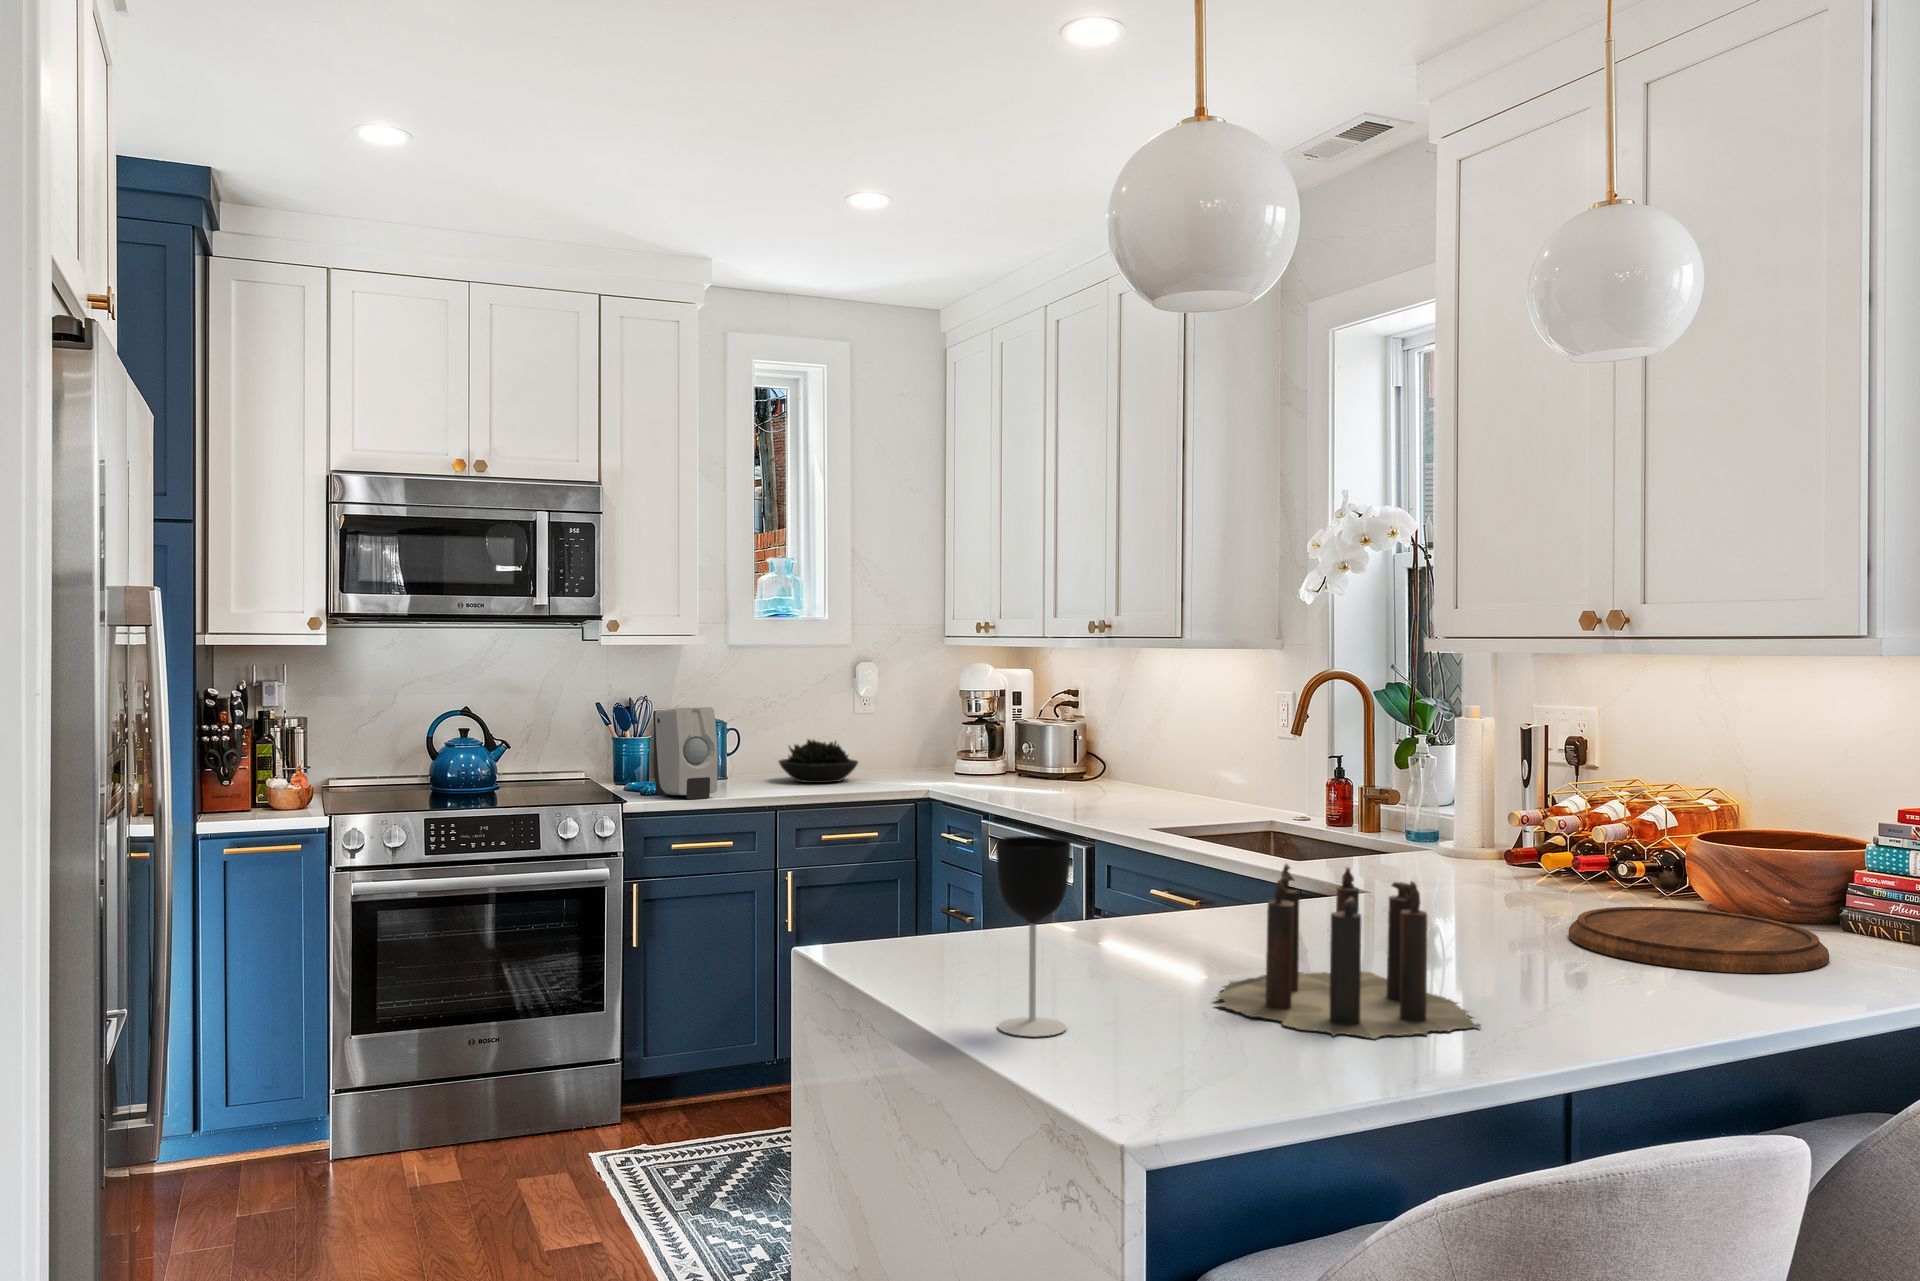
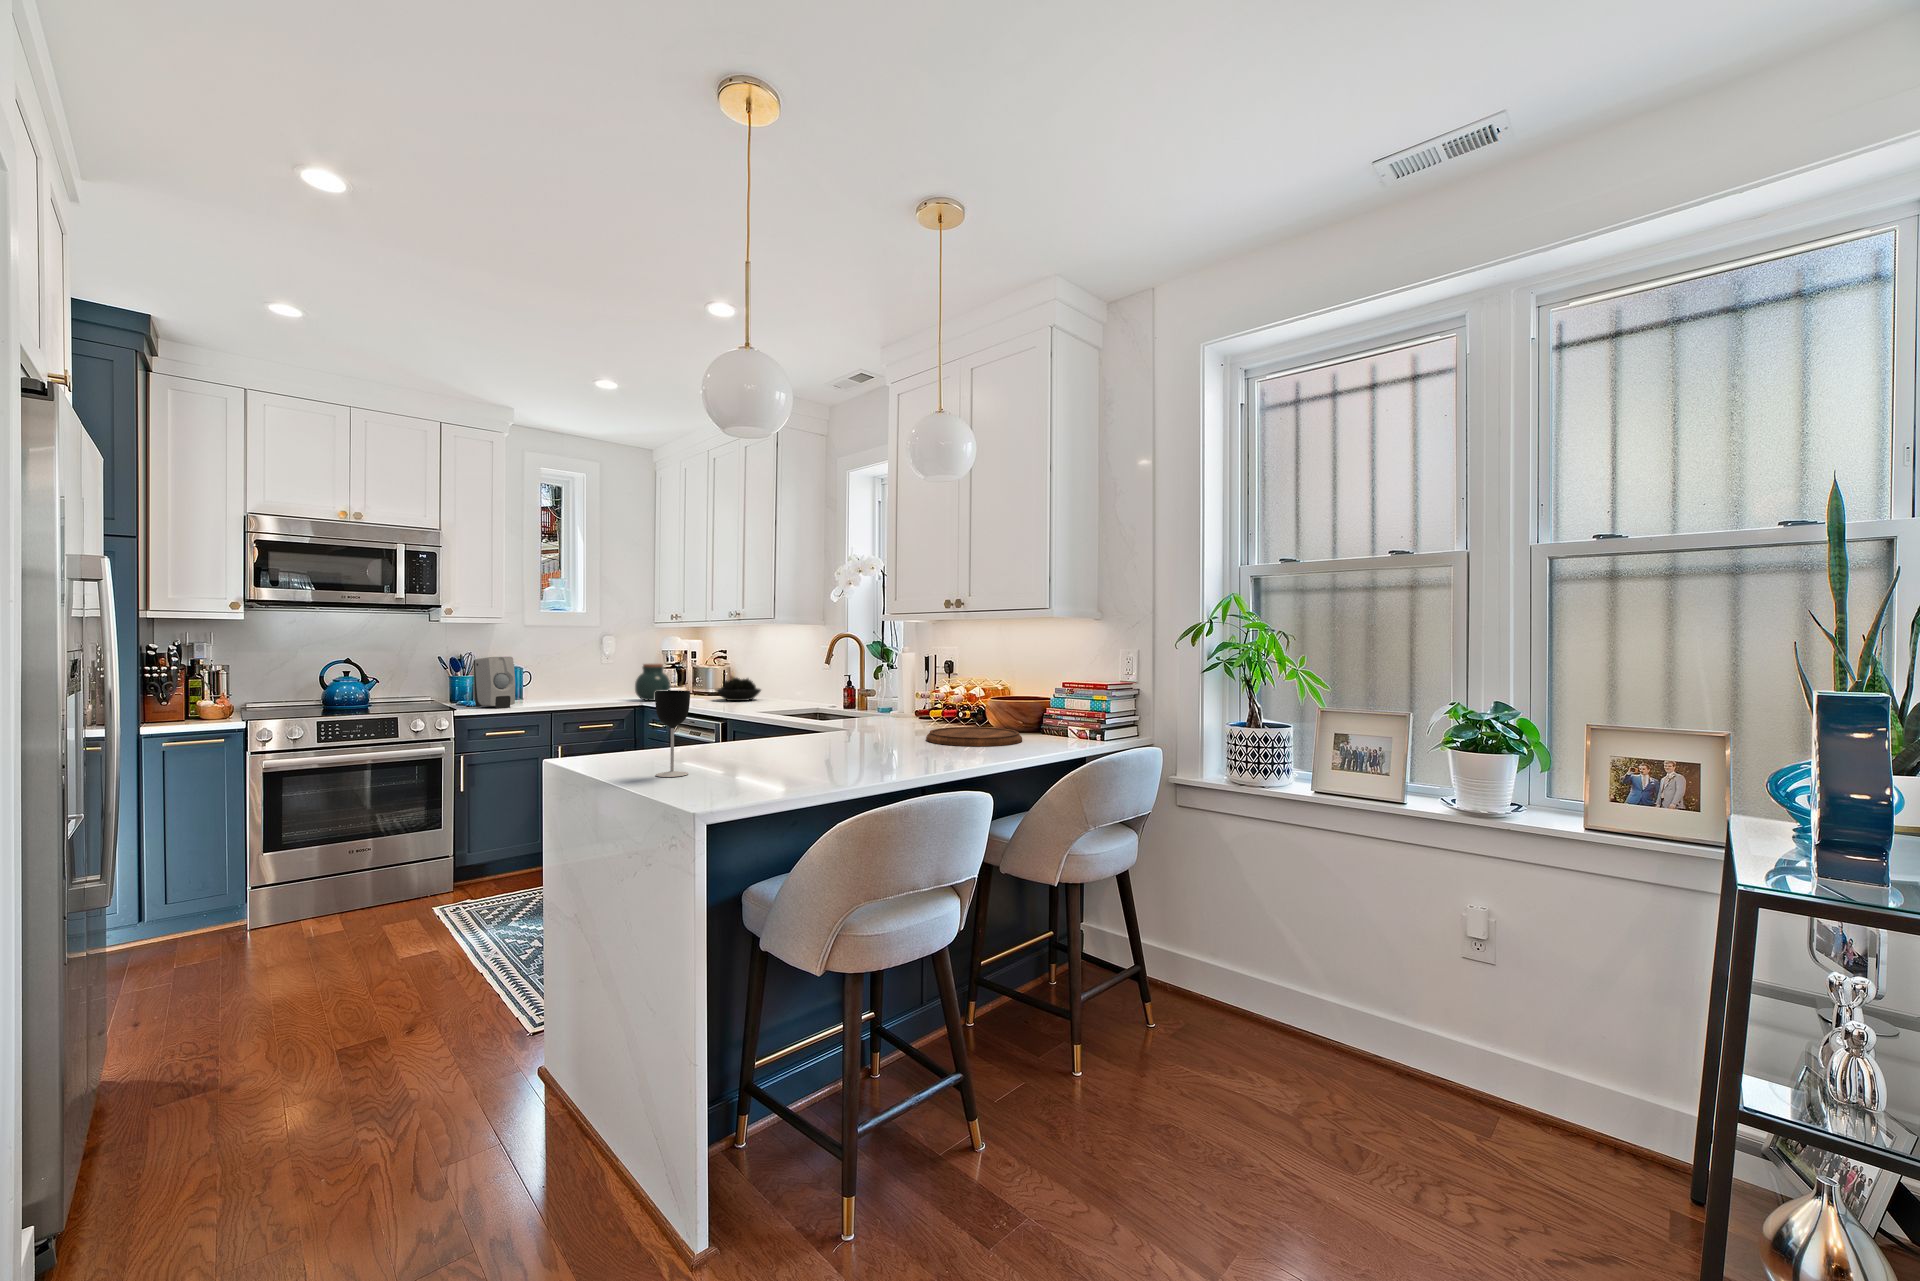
jar: none [913,719,975,788] -> present [635,664,671,701]
succulent plant: present [779,739,858,783] -> present [716,678,761,701]
candle: present [1215,864,1481,1039] -> none [759,703,891,770]

